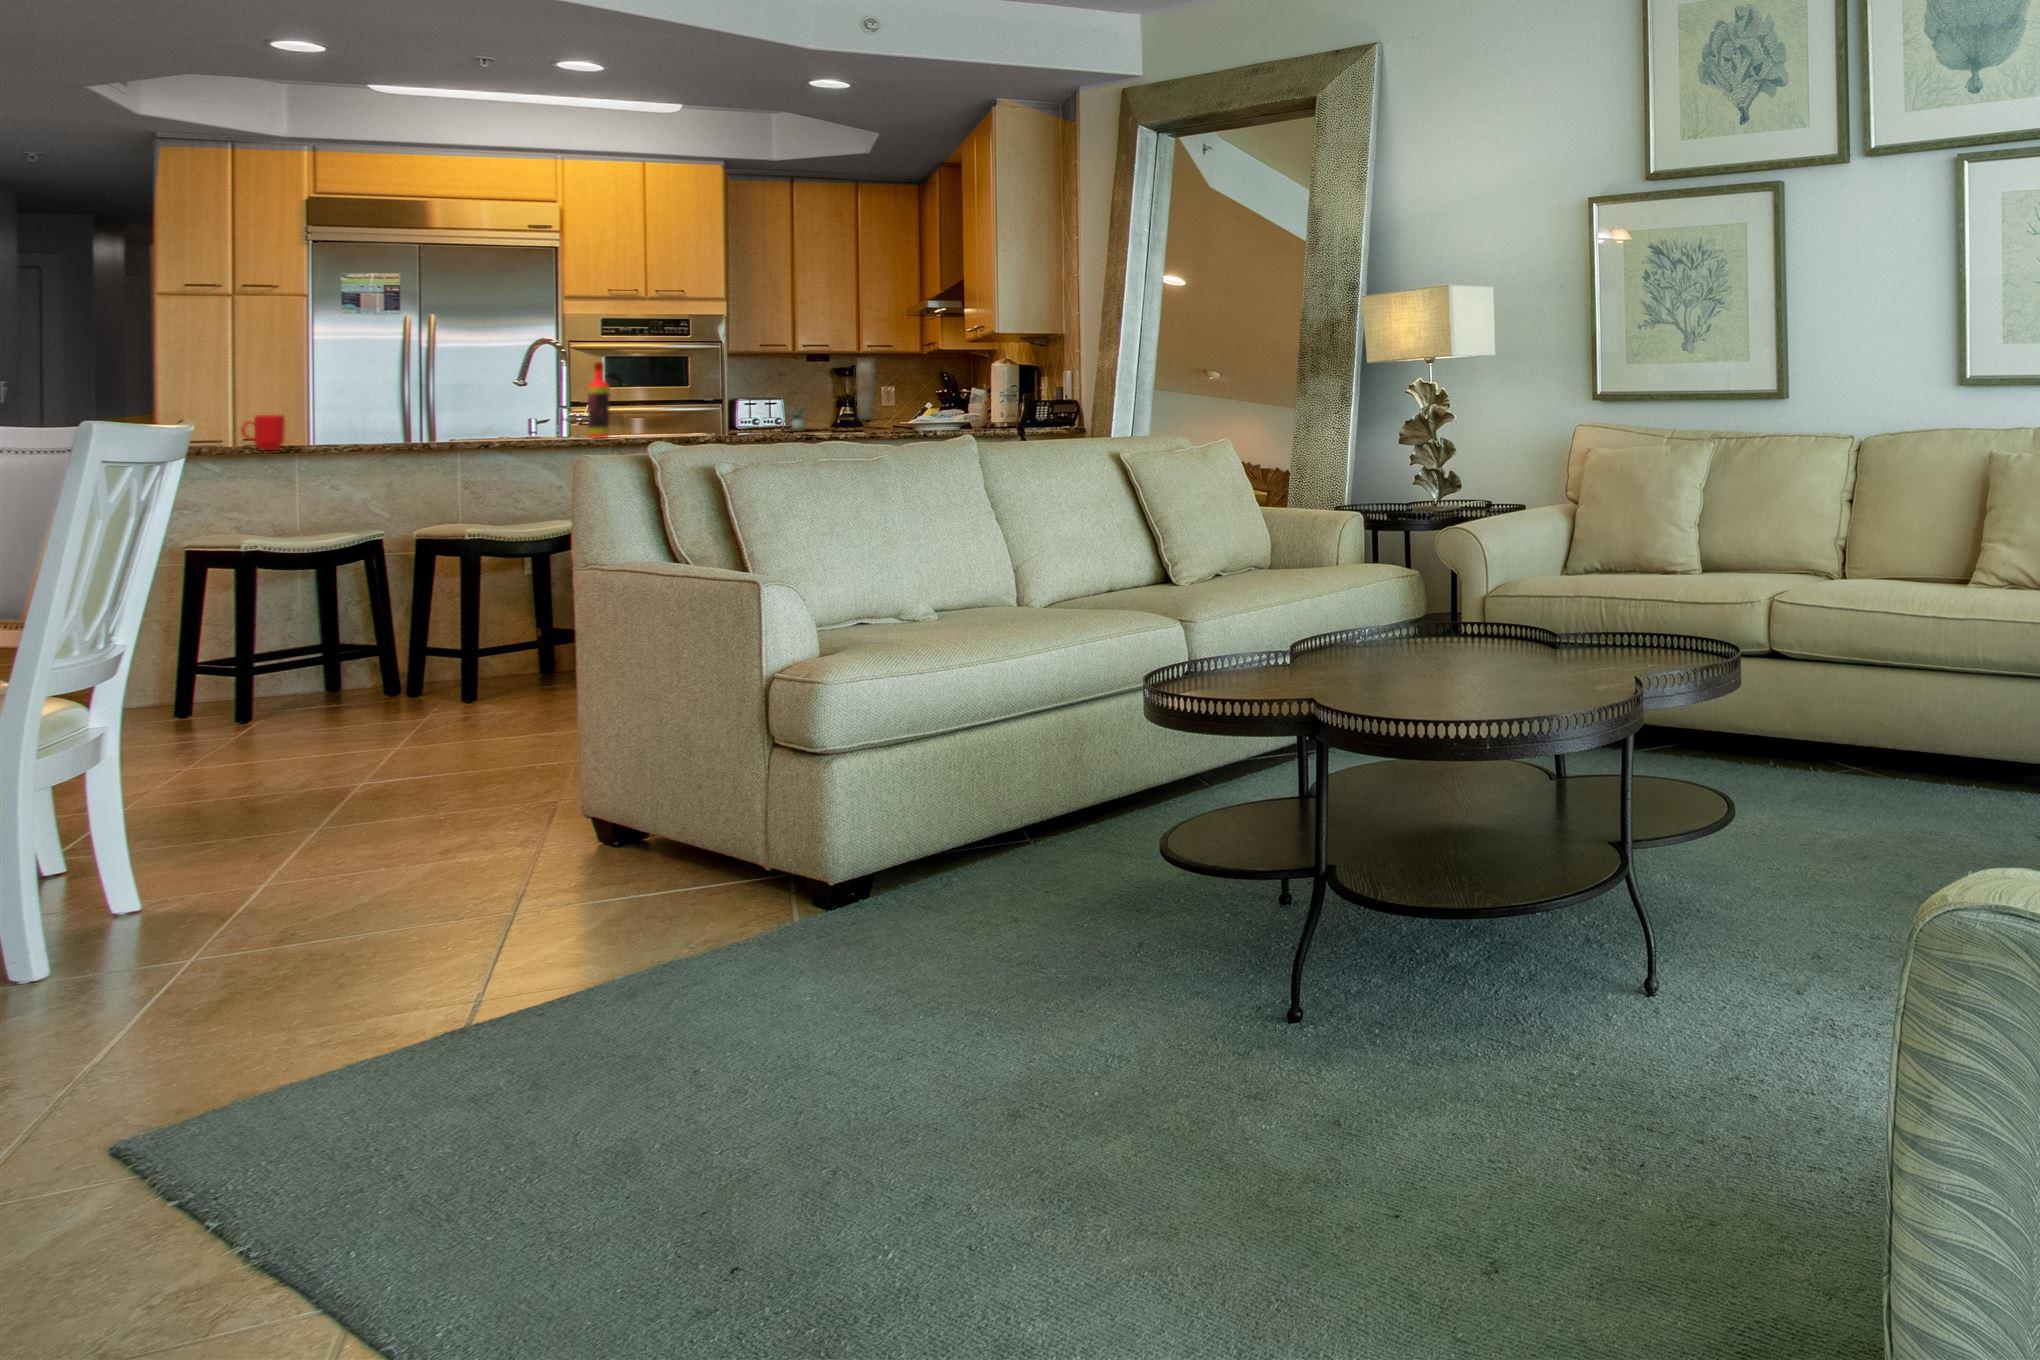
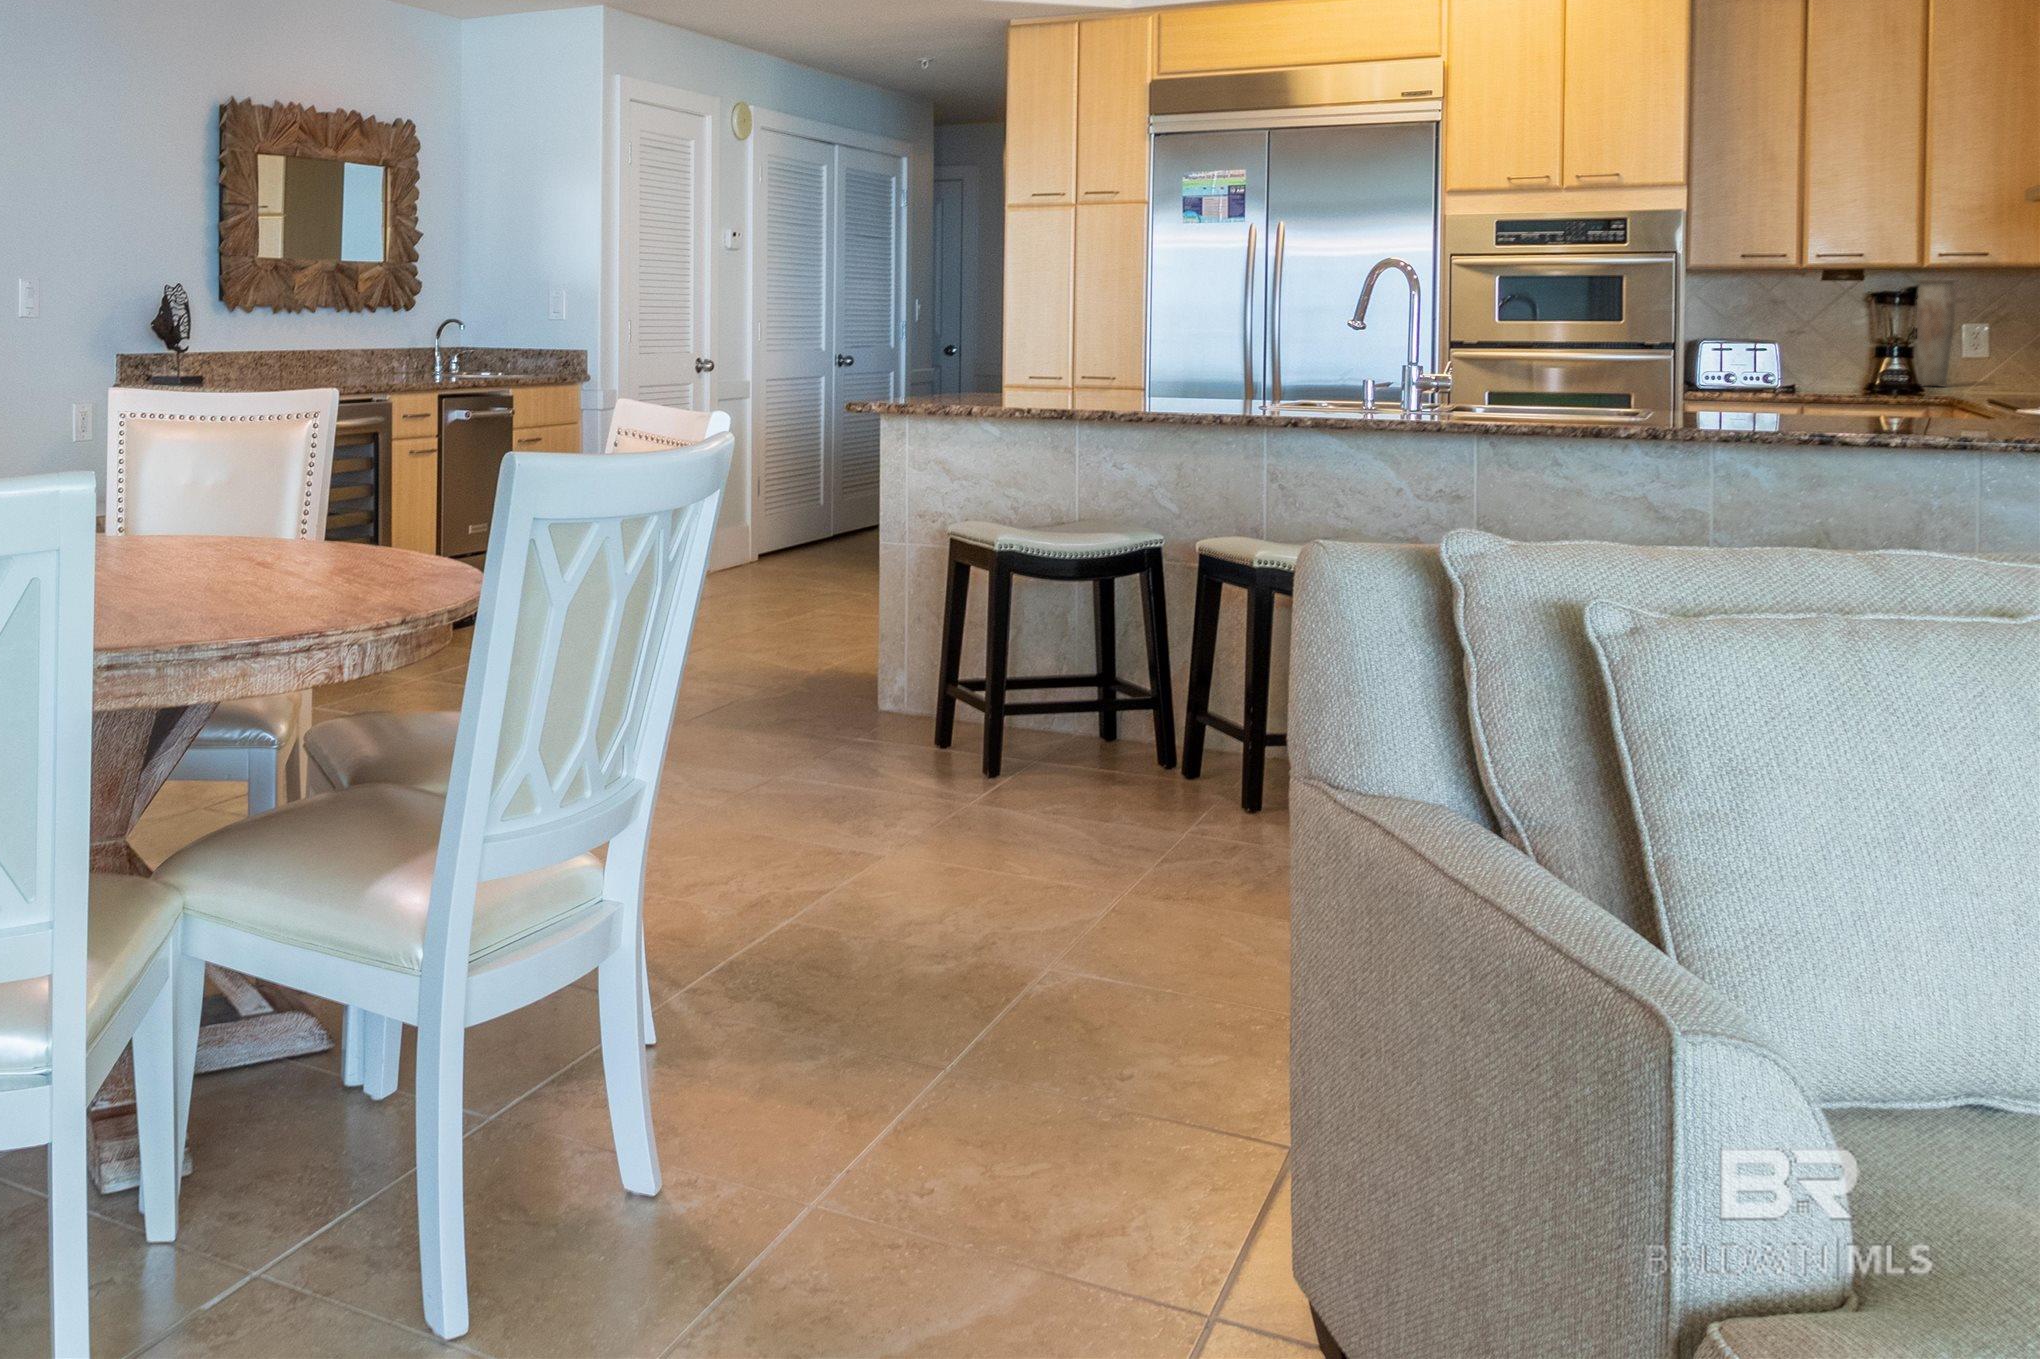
bottle: present [588,362,610,438] -> none [1437,307,1470,424]
potted plant: present [789,406,805,430] -> none [1743,385,1919,432]
mug: present [241,415,285,450] -> none [1019,372,1063,418]

